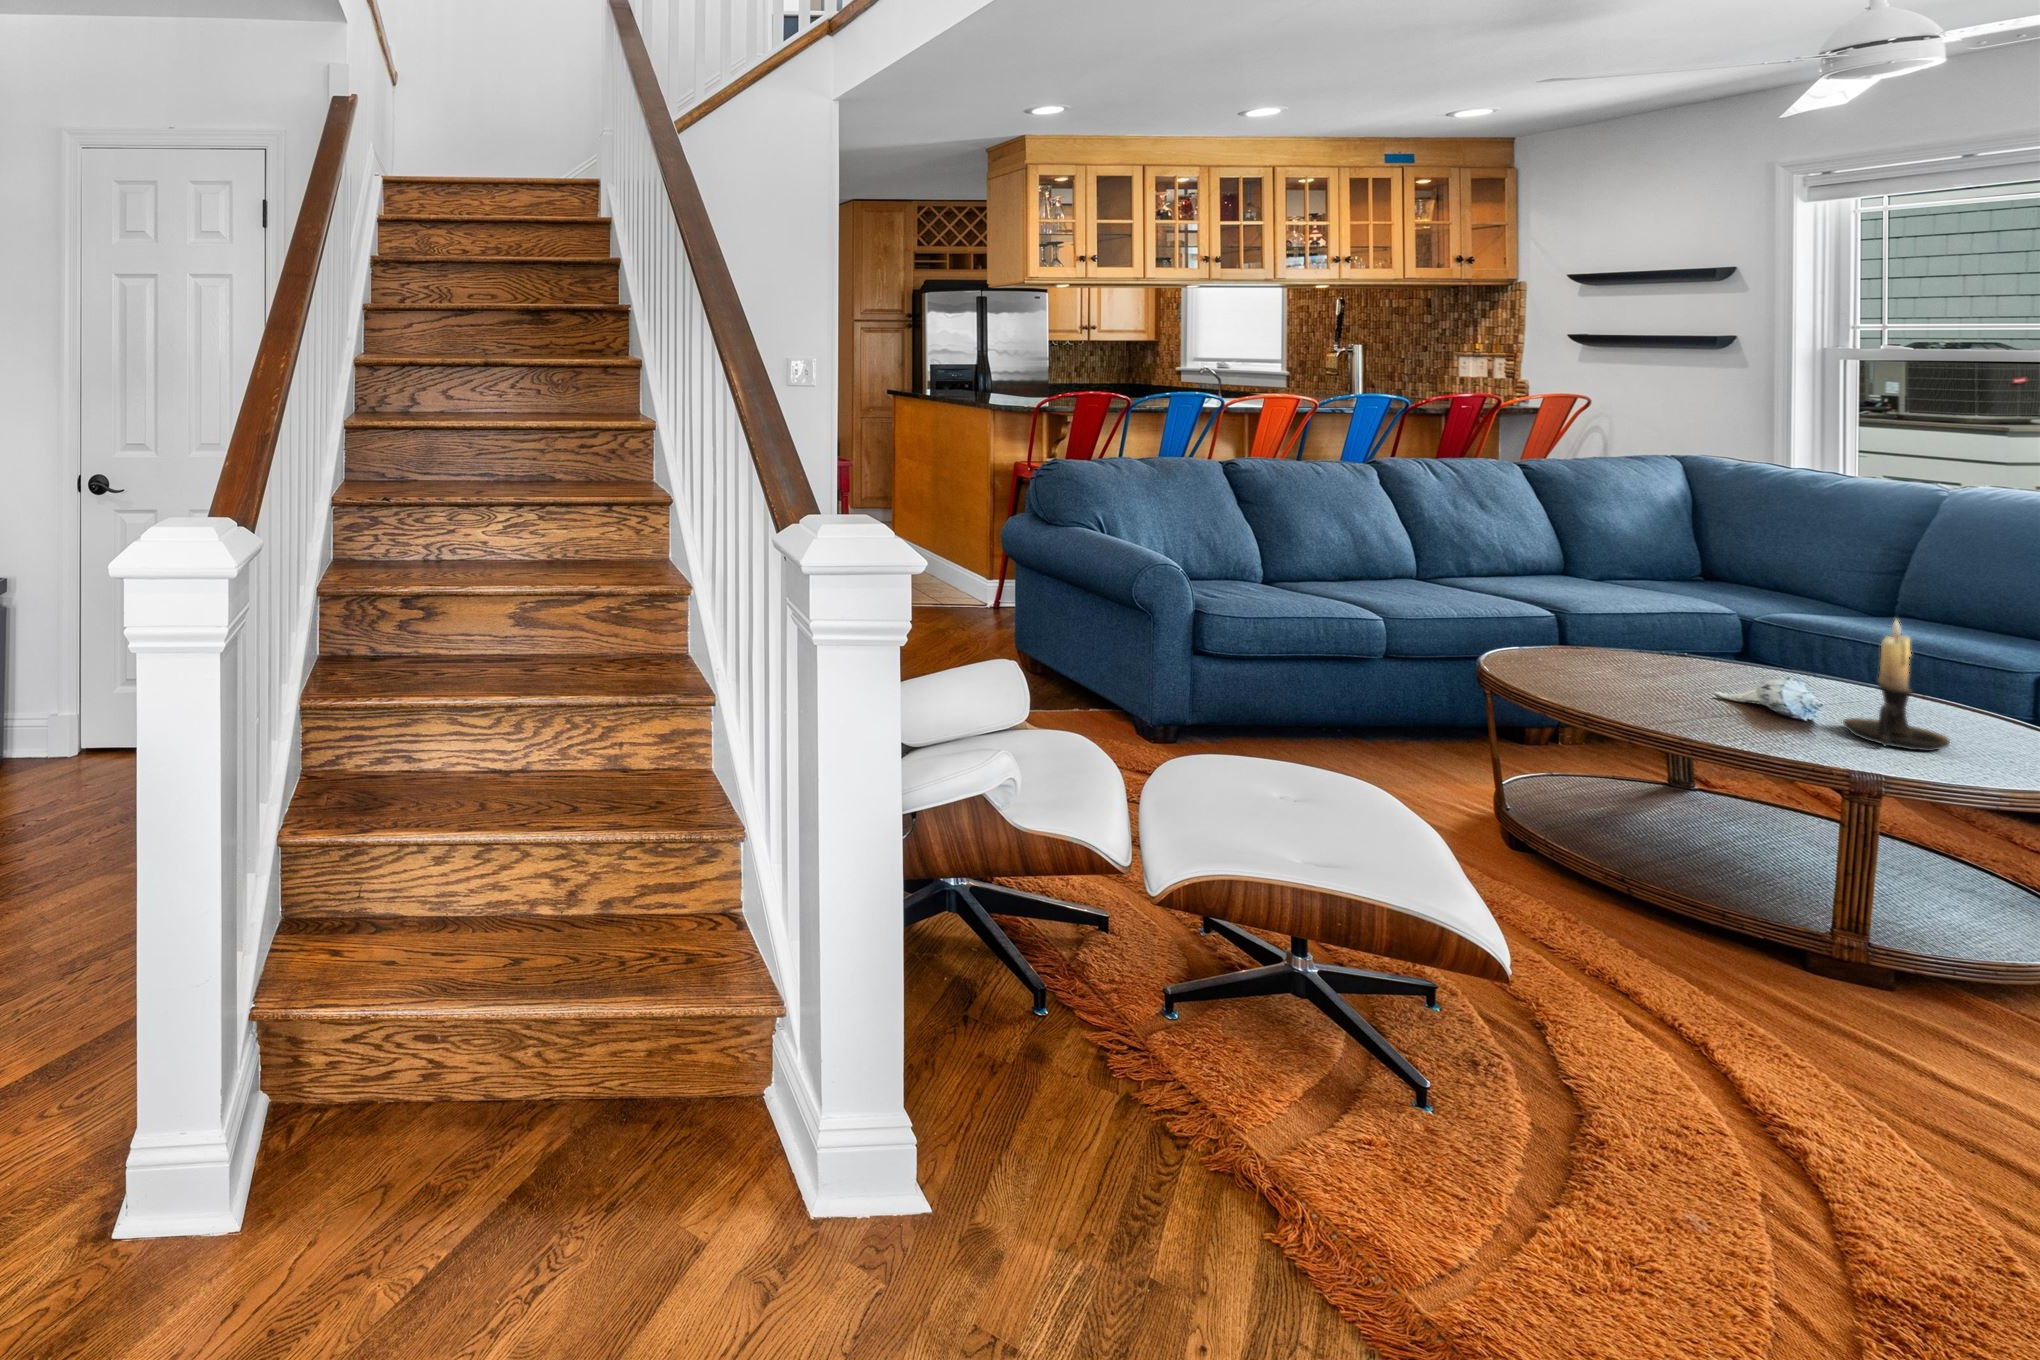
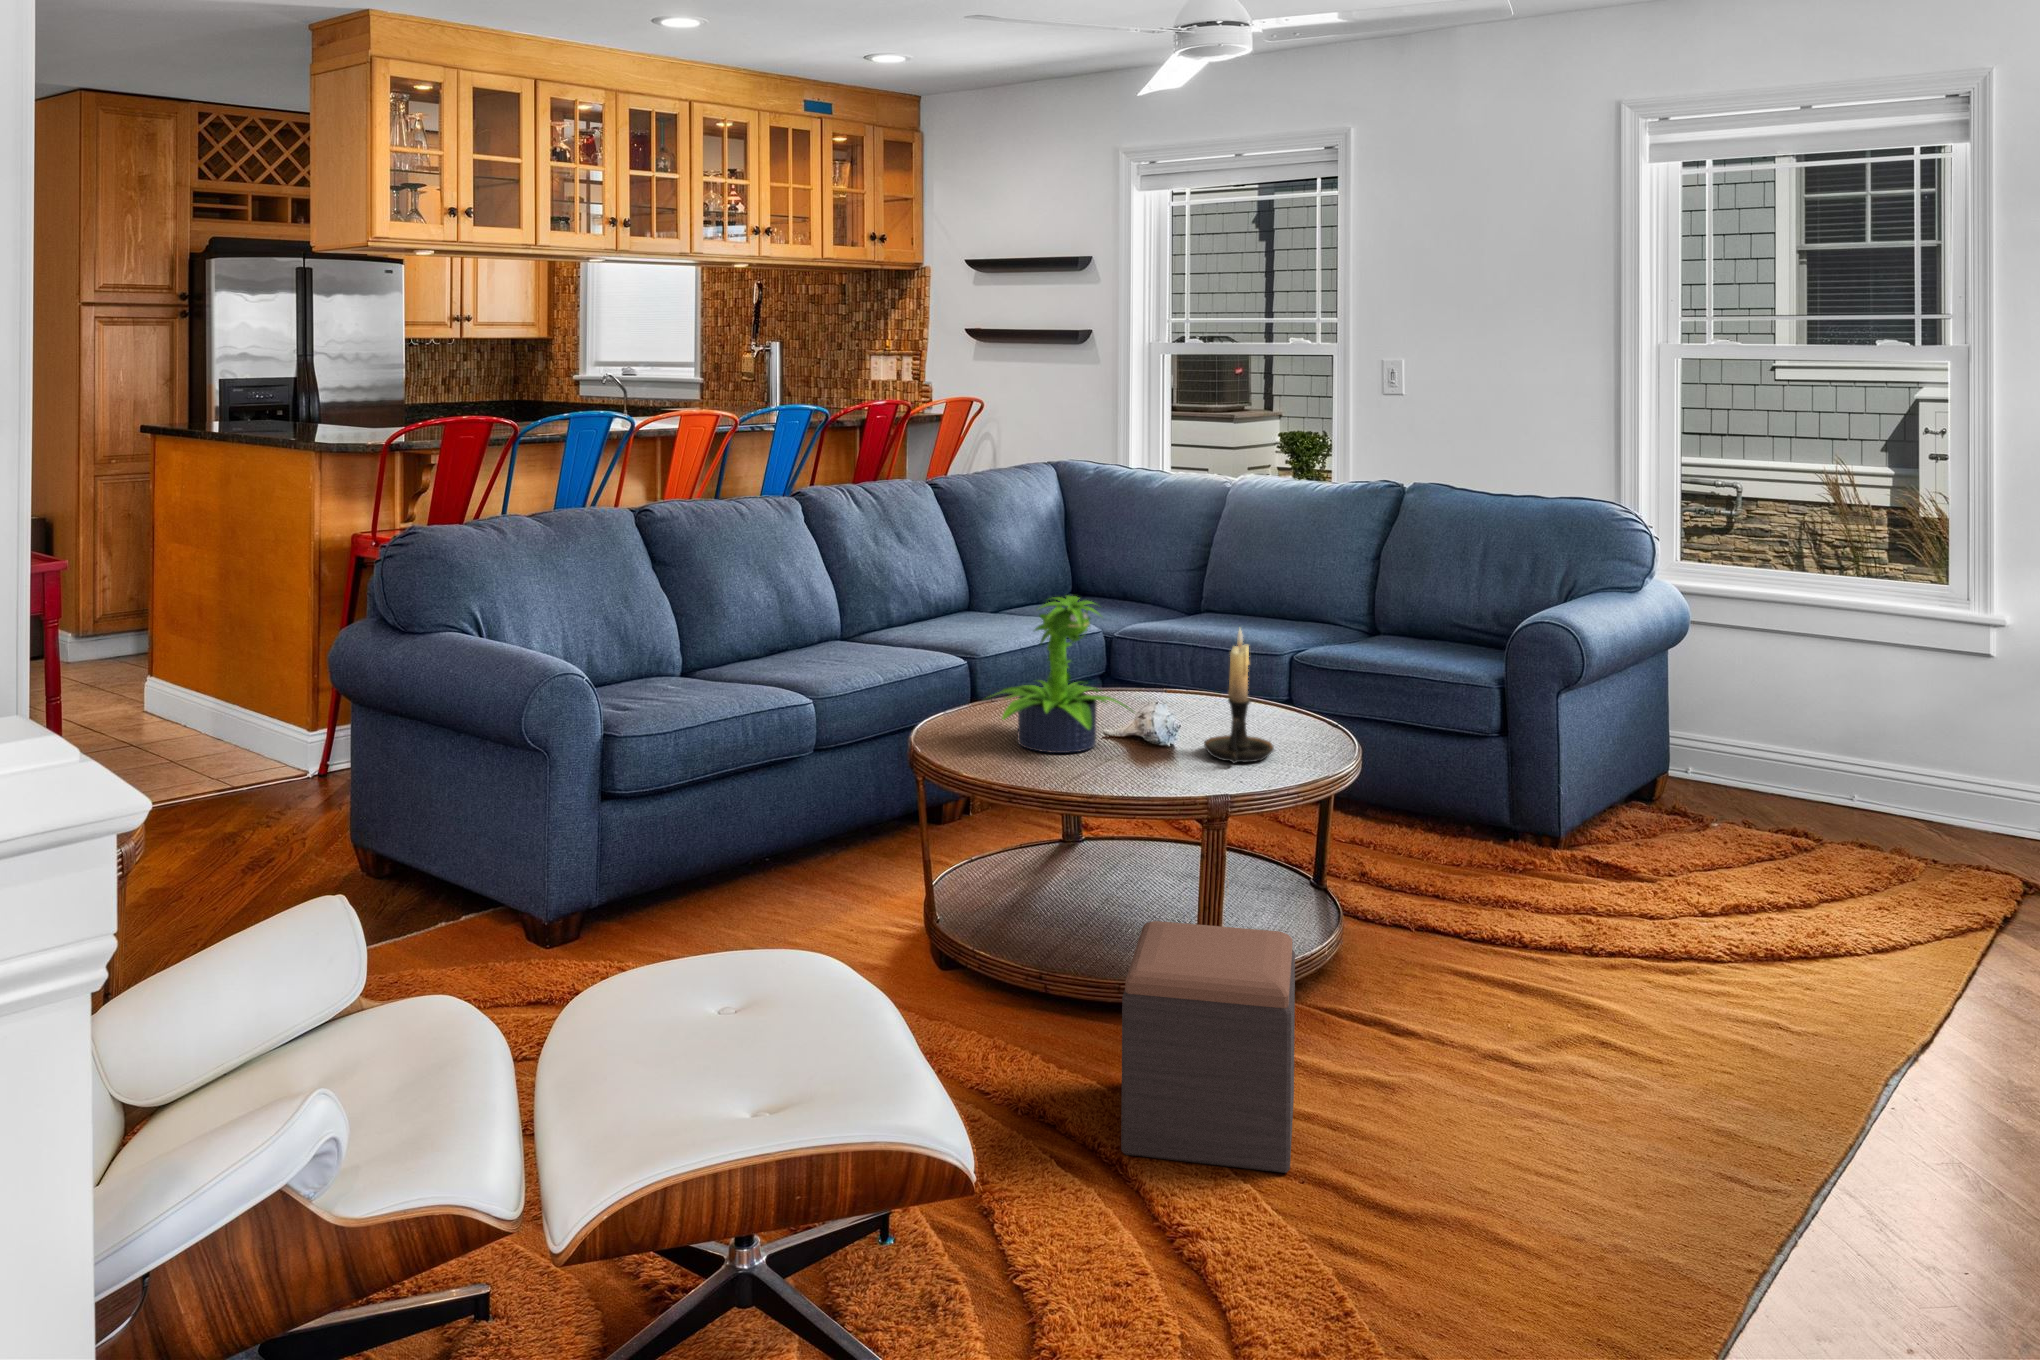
potted plant: none [1554,563,1746,701] -> present [986,596,1133,753]
footstool: none [1699,855,1956,1125] -> present [1121,921,1295,1173]

